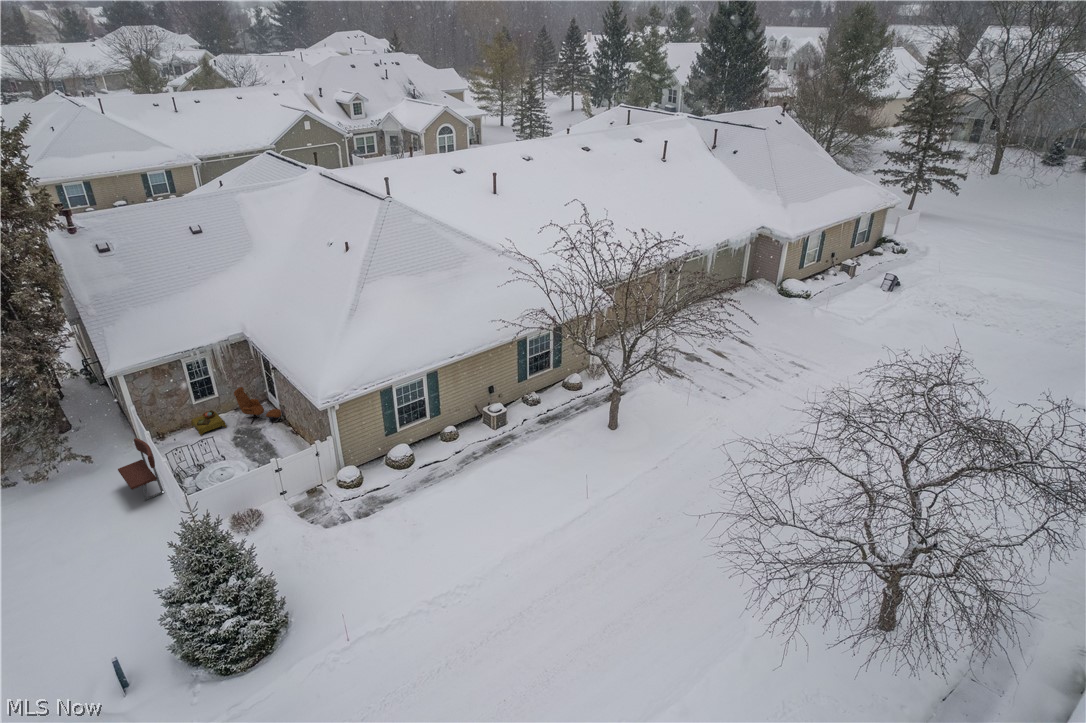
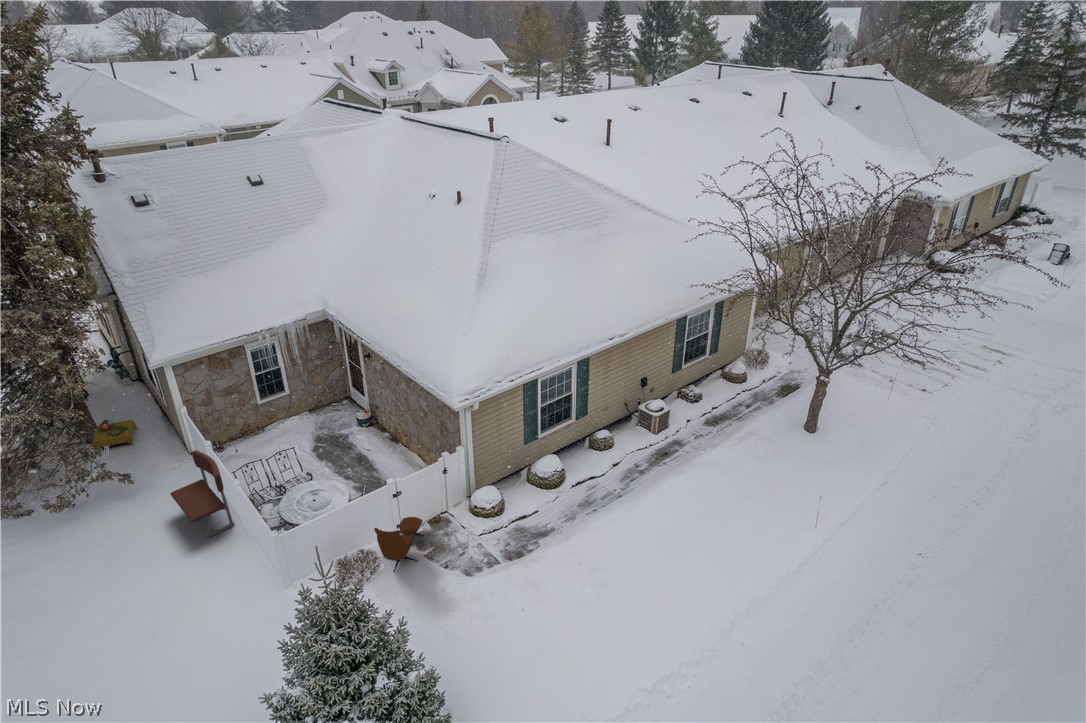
lounge chair: present [234,387,281,424] -> present [374,517,424,573]
side table: present [191,410,226,436] -> present [92,420,137,450]

